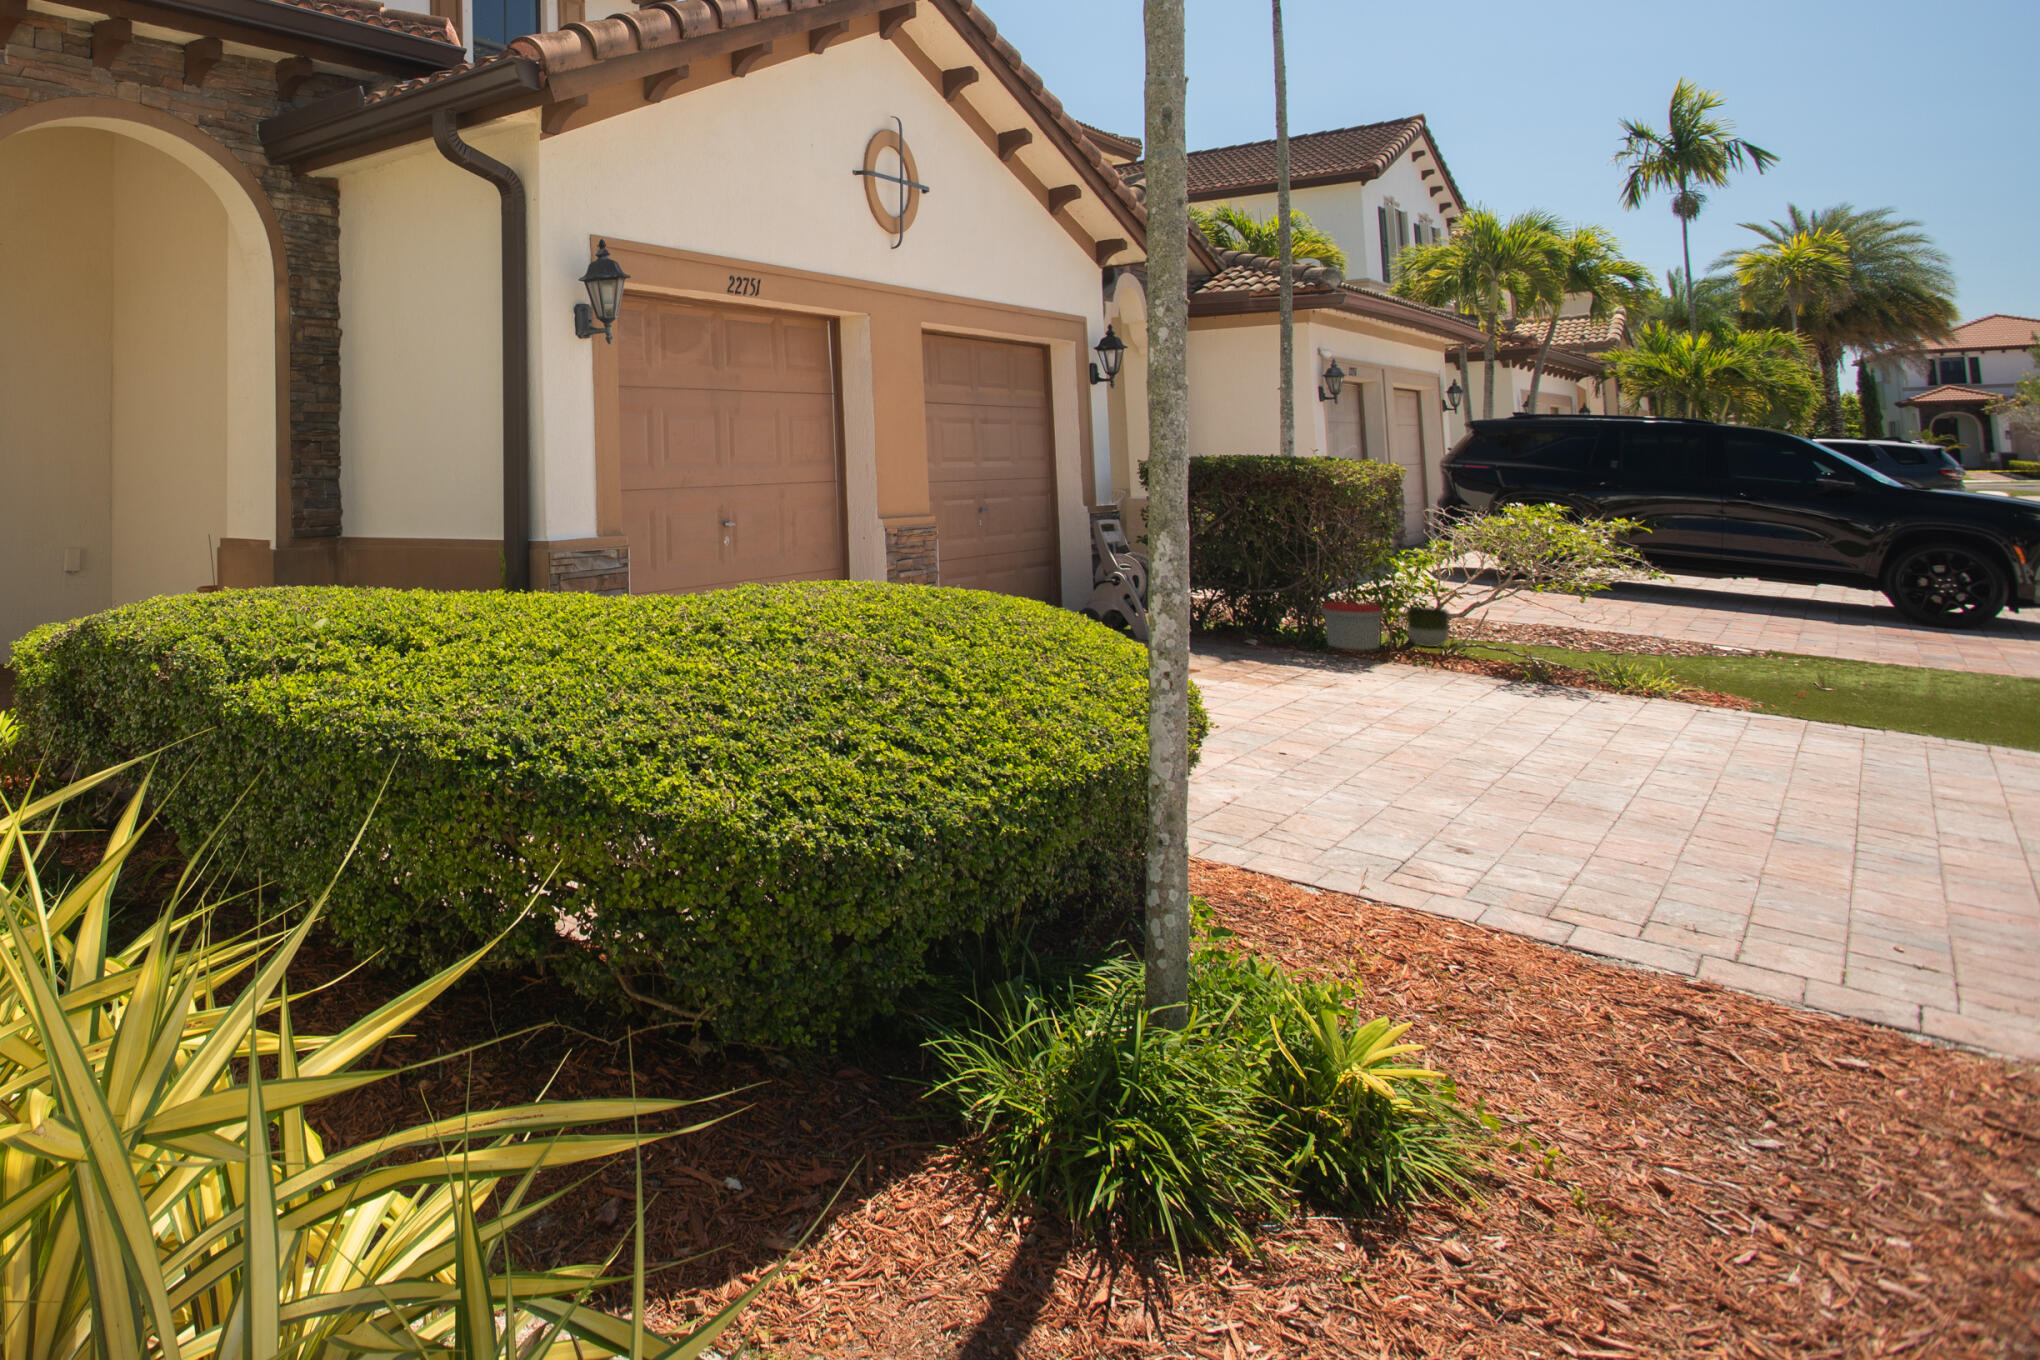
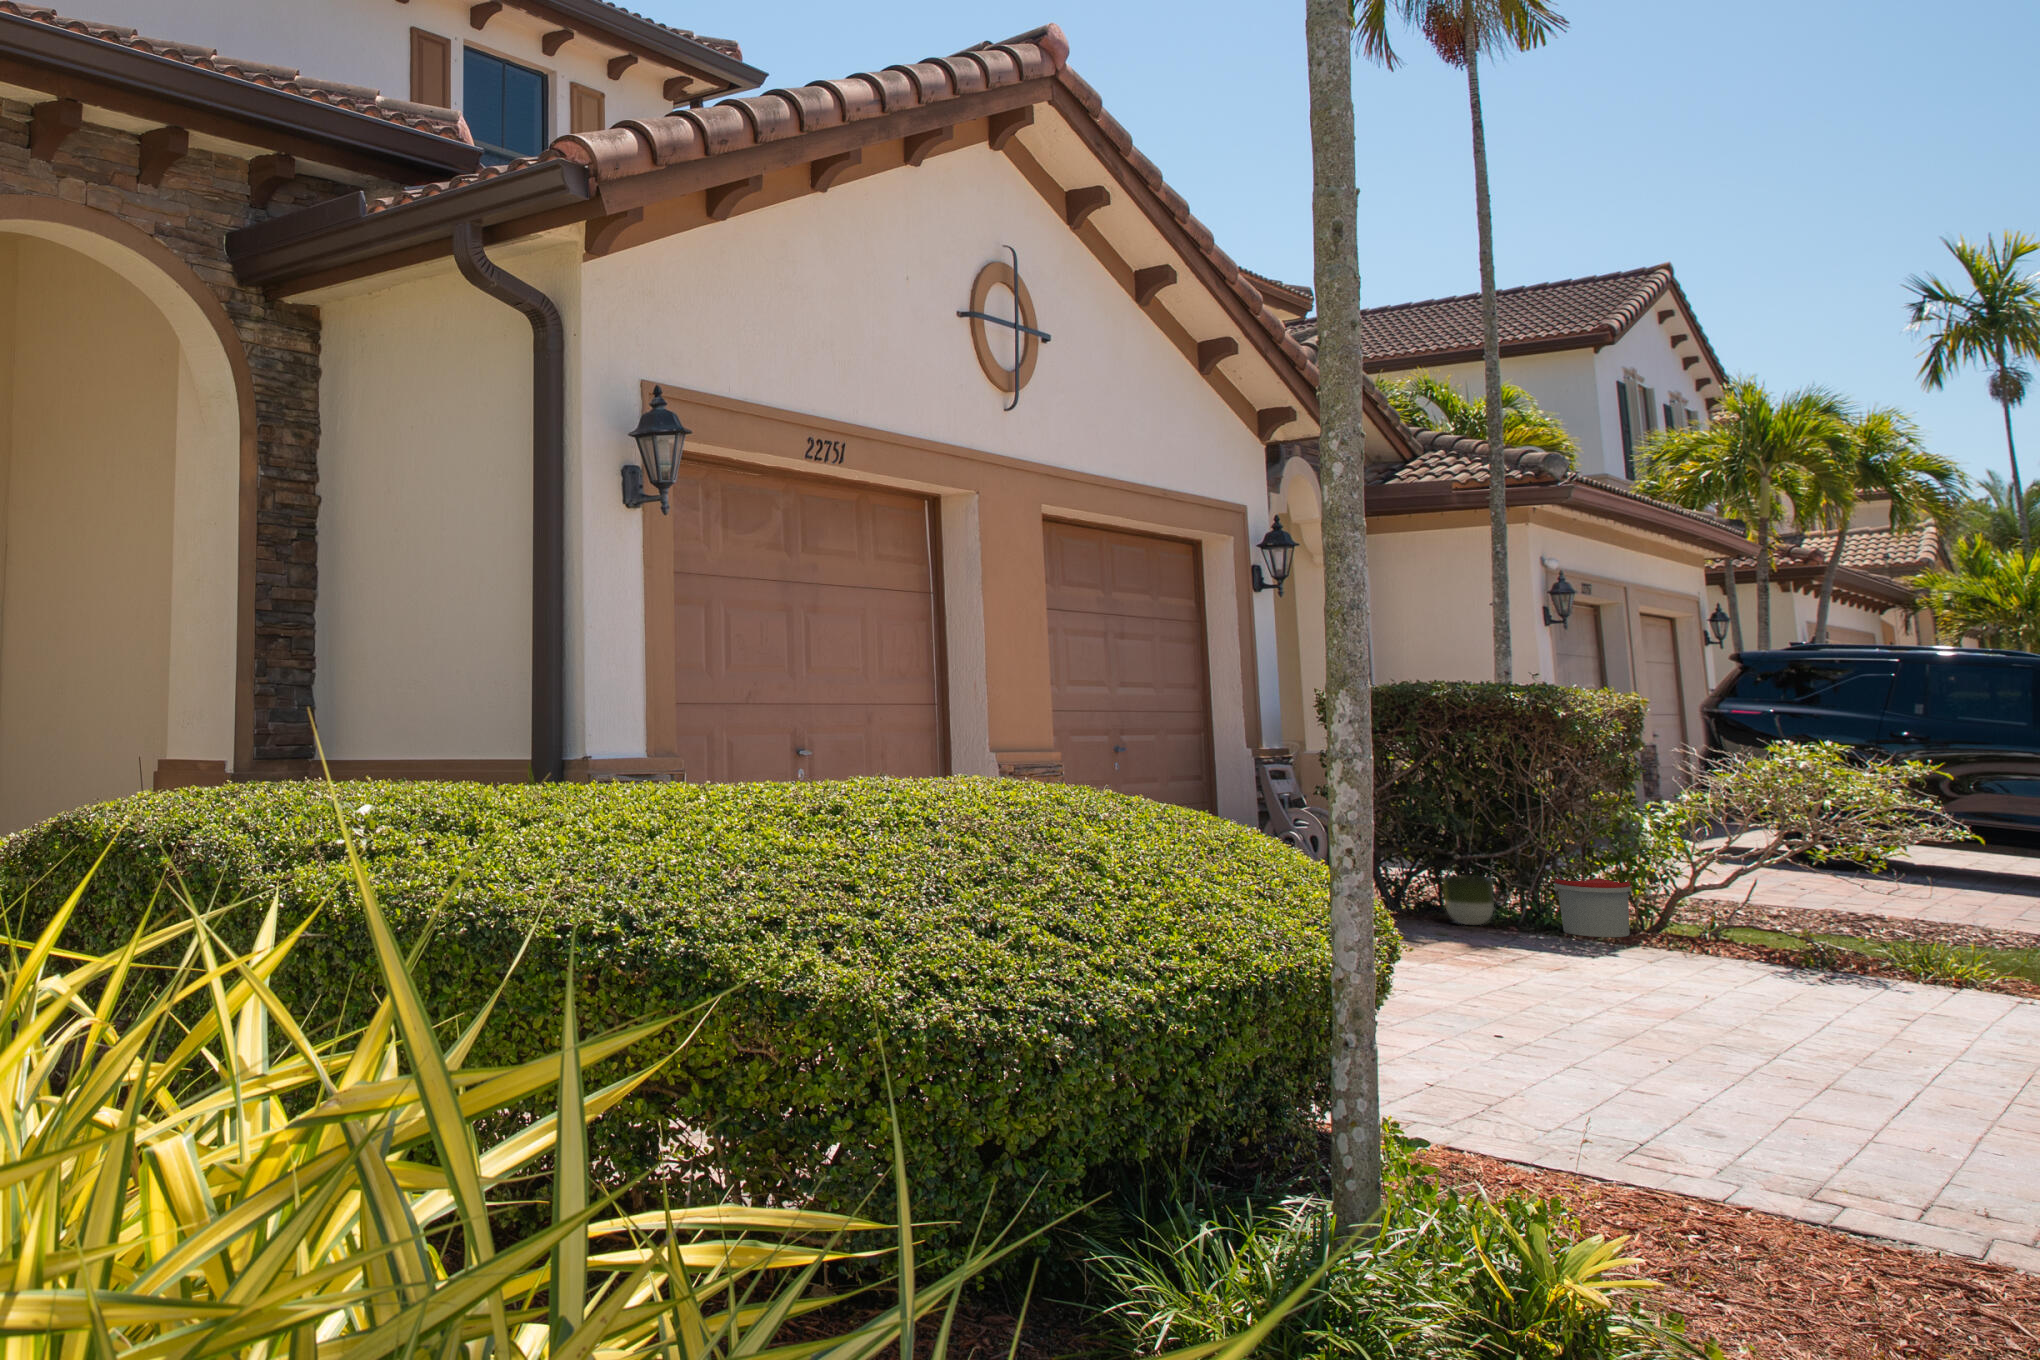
planter: present [1406,607,1449,647] -> present [1443,875,1494,925]

